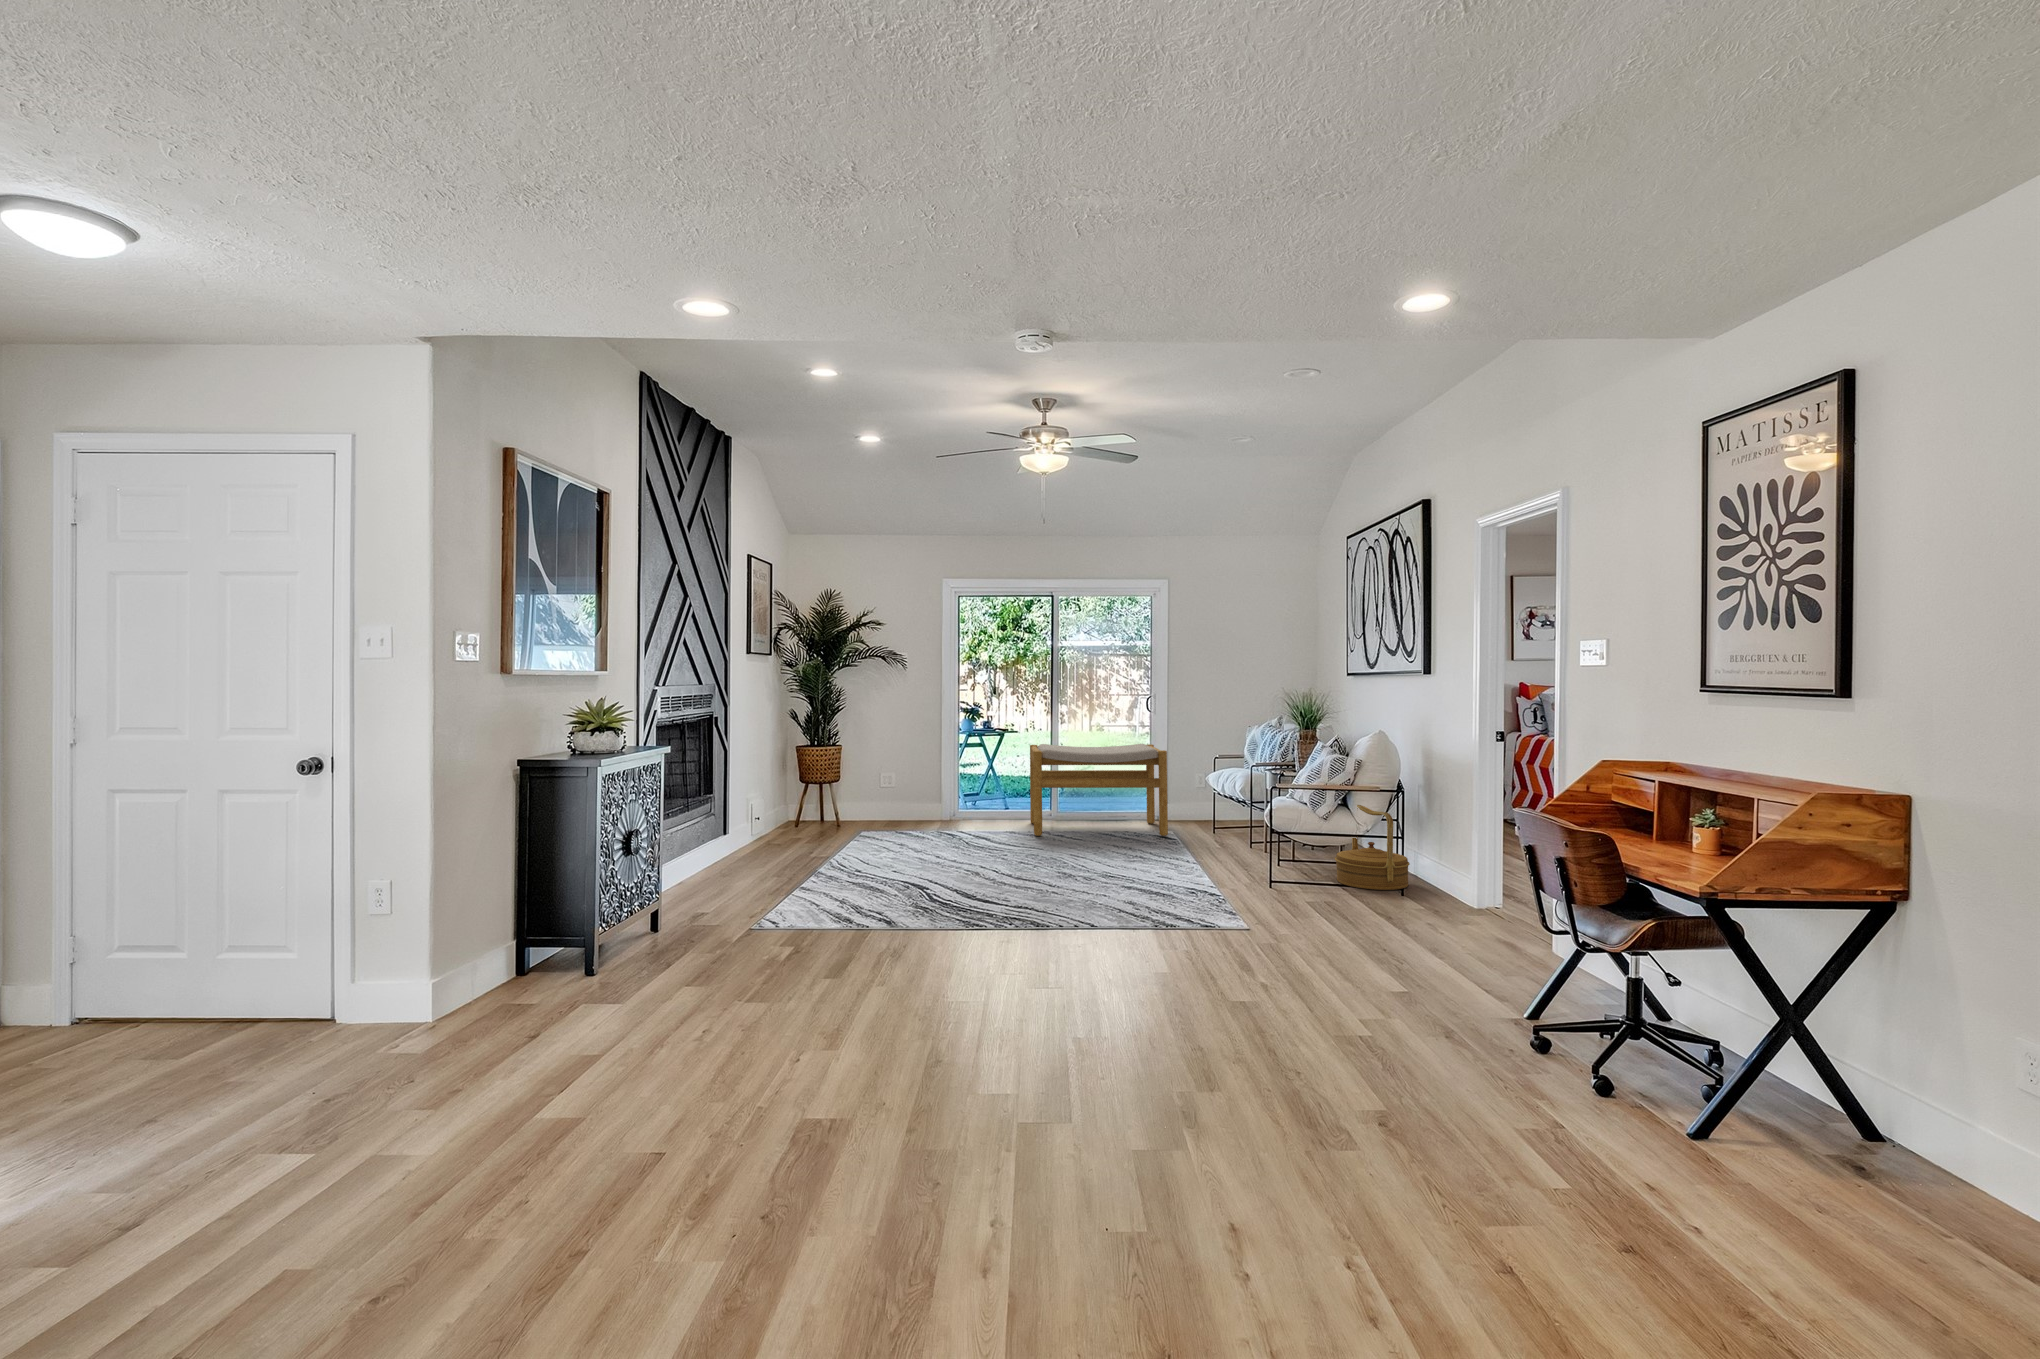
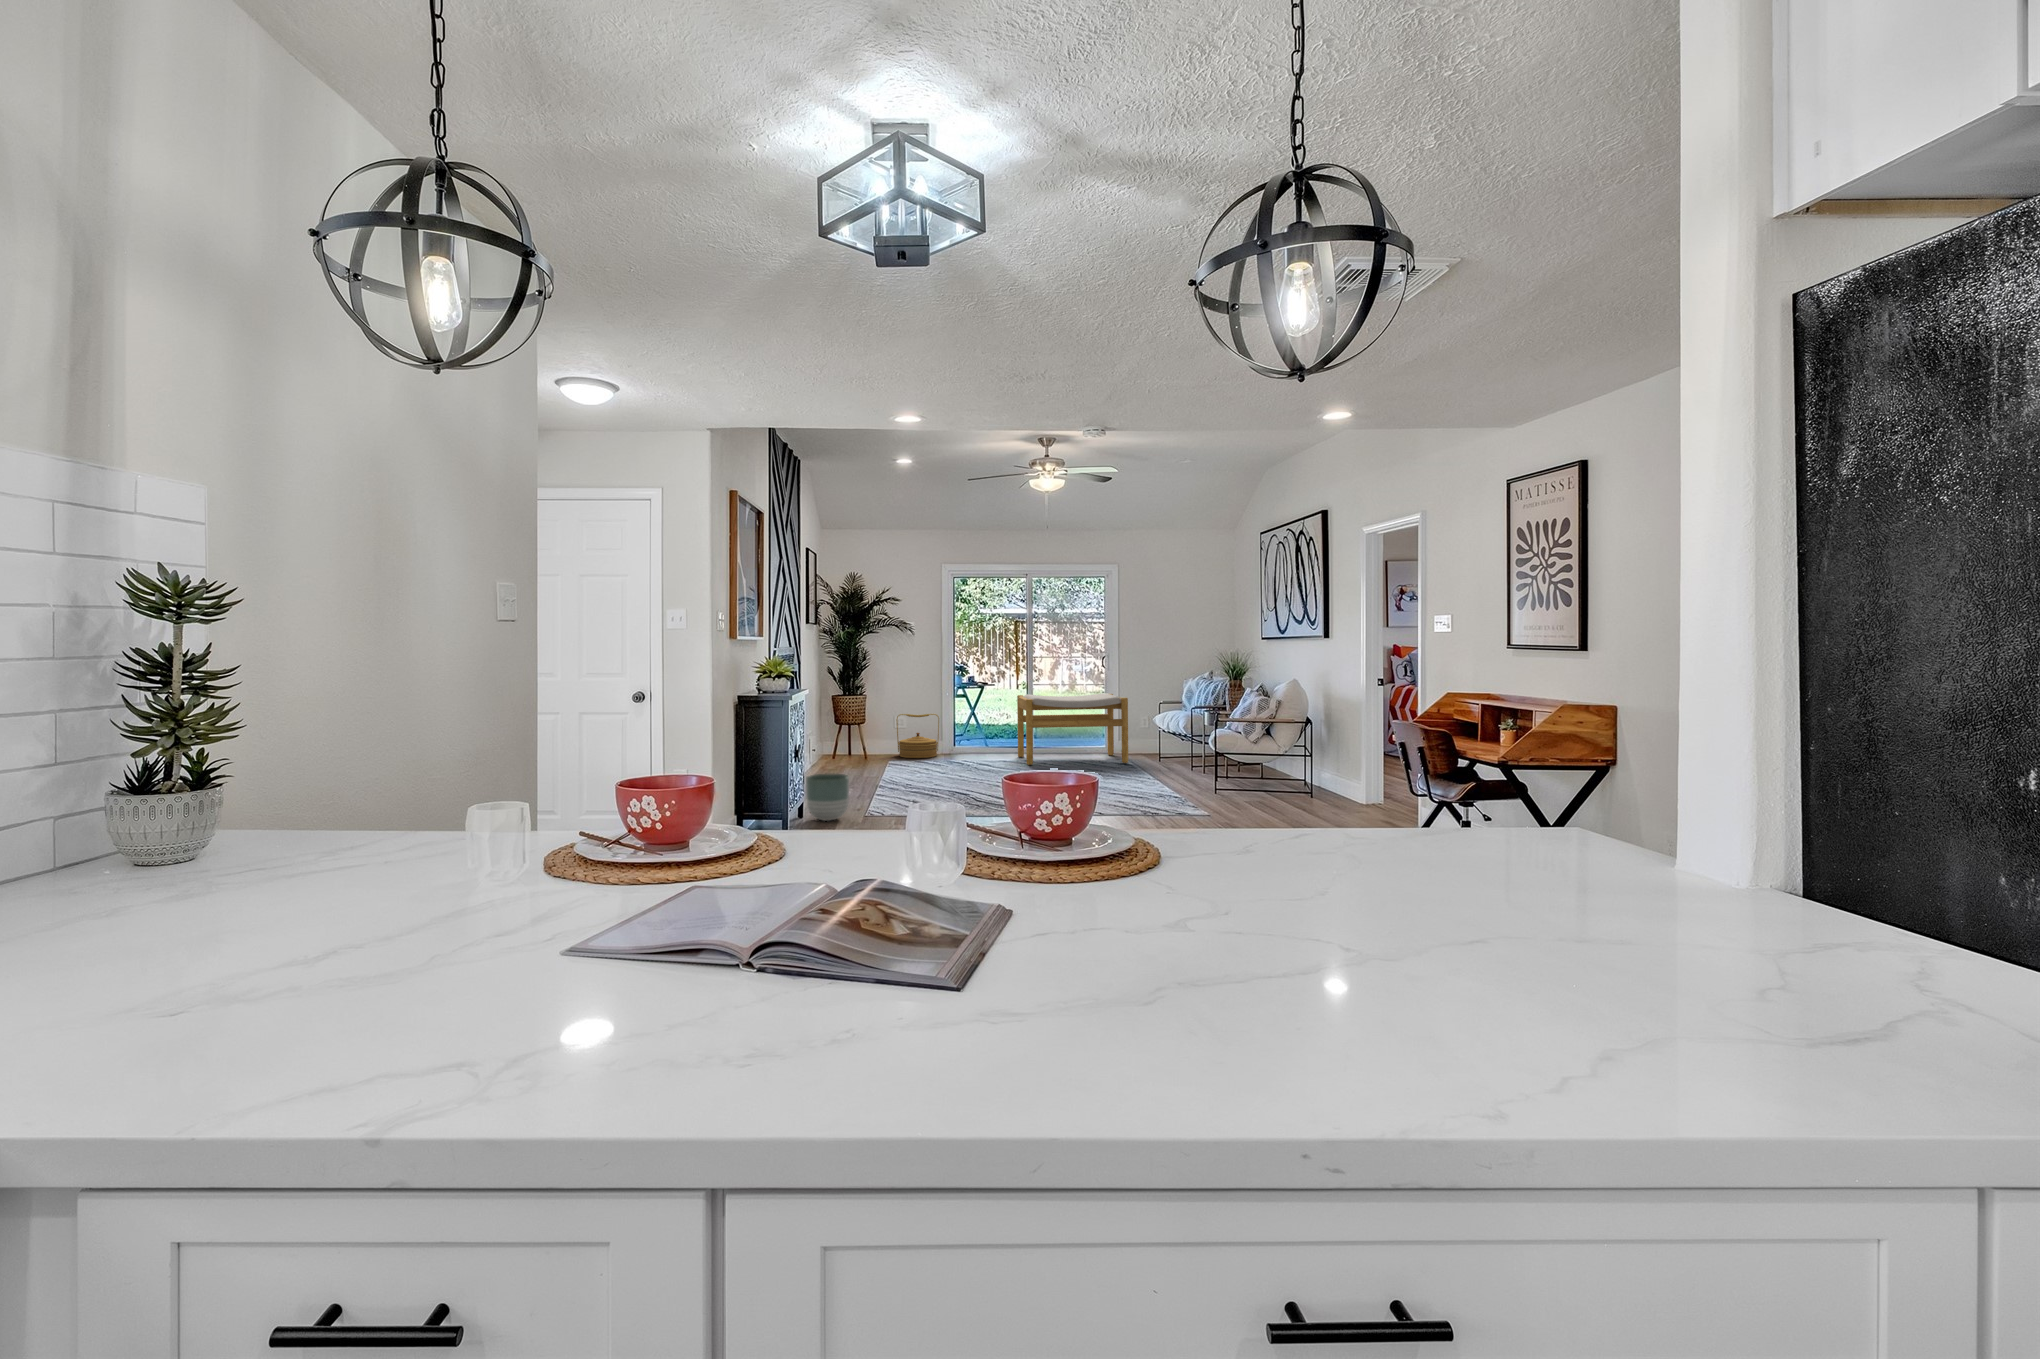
woven basket: present [1335,805,1410,890] -> present [896,714,939,758]
planter: none [682,853,741,919] -> present [806,774,849,821]

